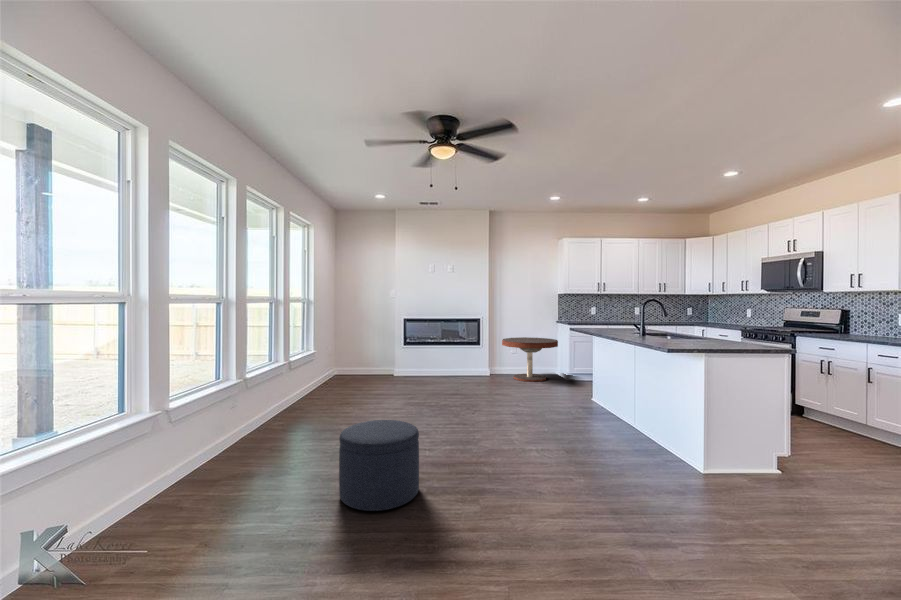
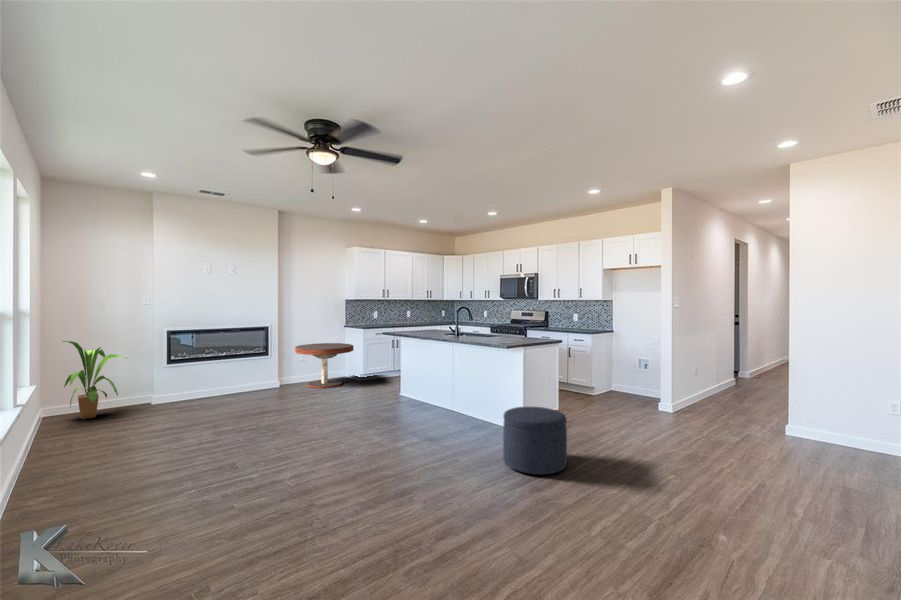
house plant: none [340,323,380,379] -> present [63,341,125,419]
ottoman: present [339,420,419,511] -> present [503,407,567,474]

